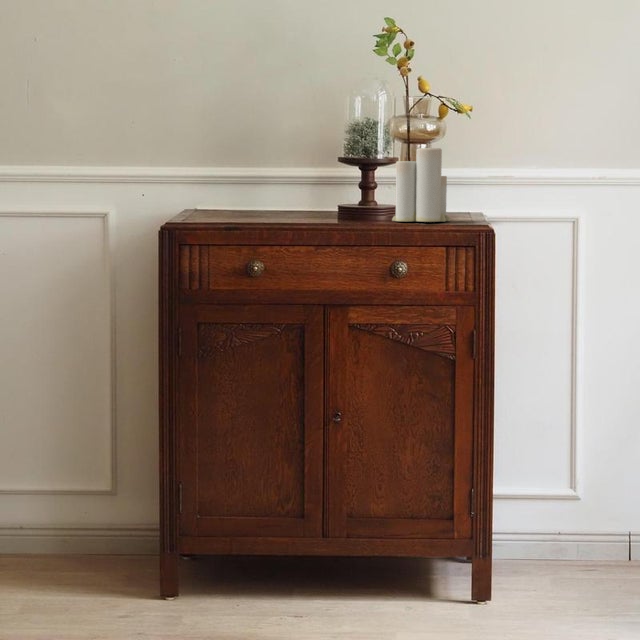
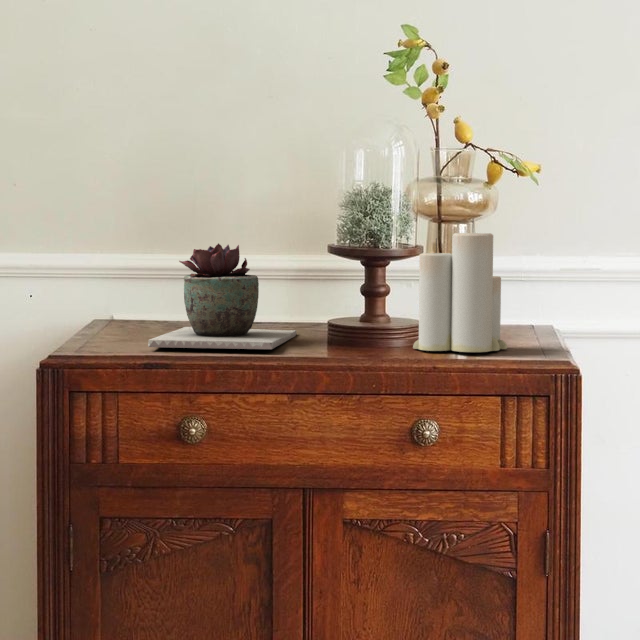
succulent plant: none [228,156,318,220] -> present [148,243,297,349]

